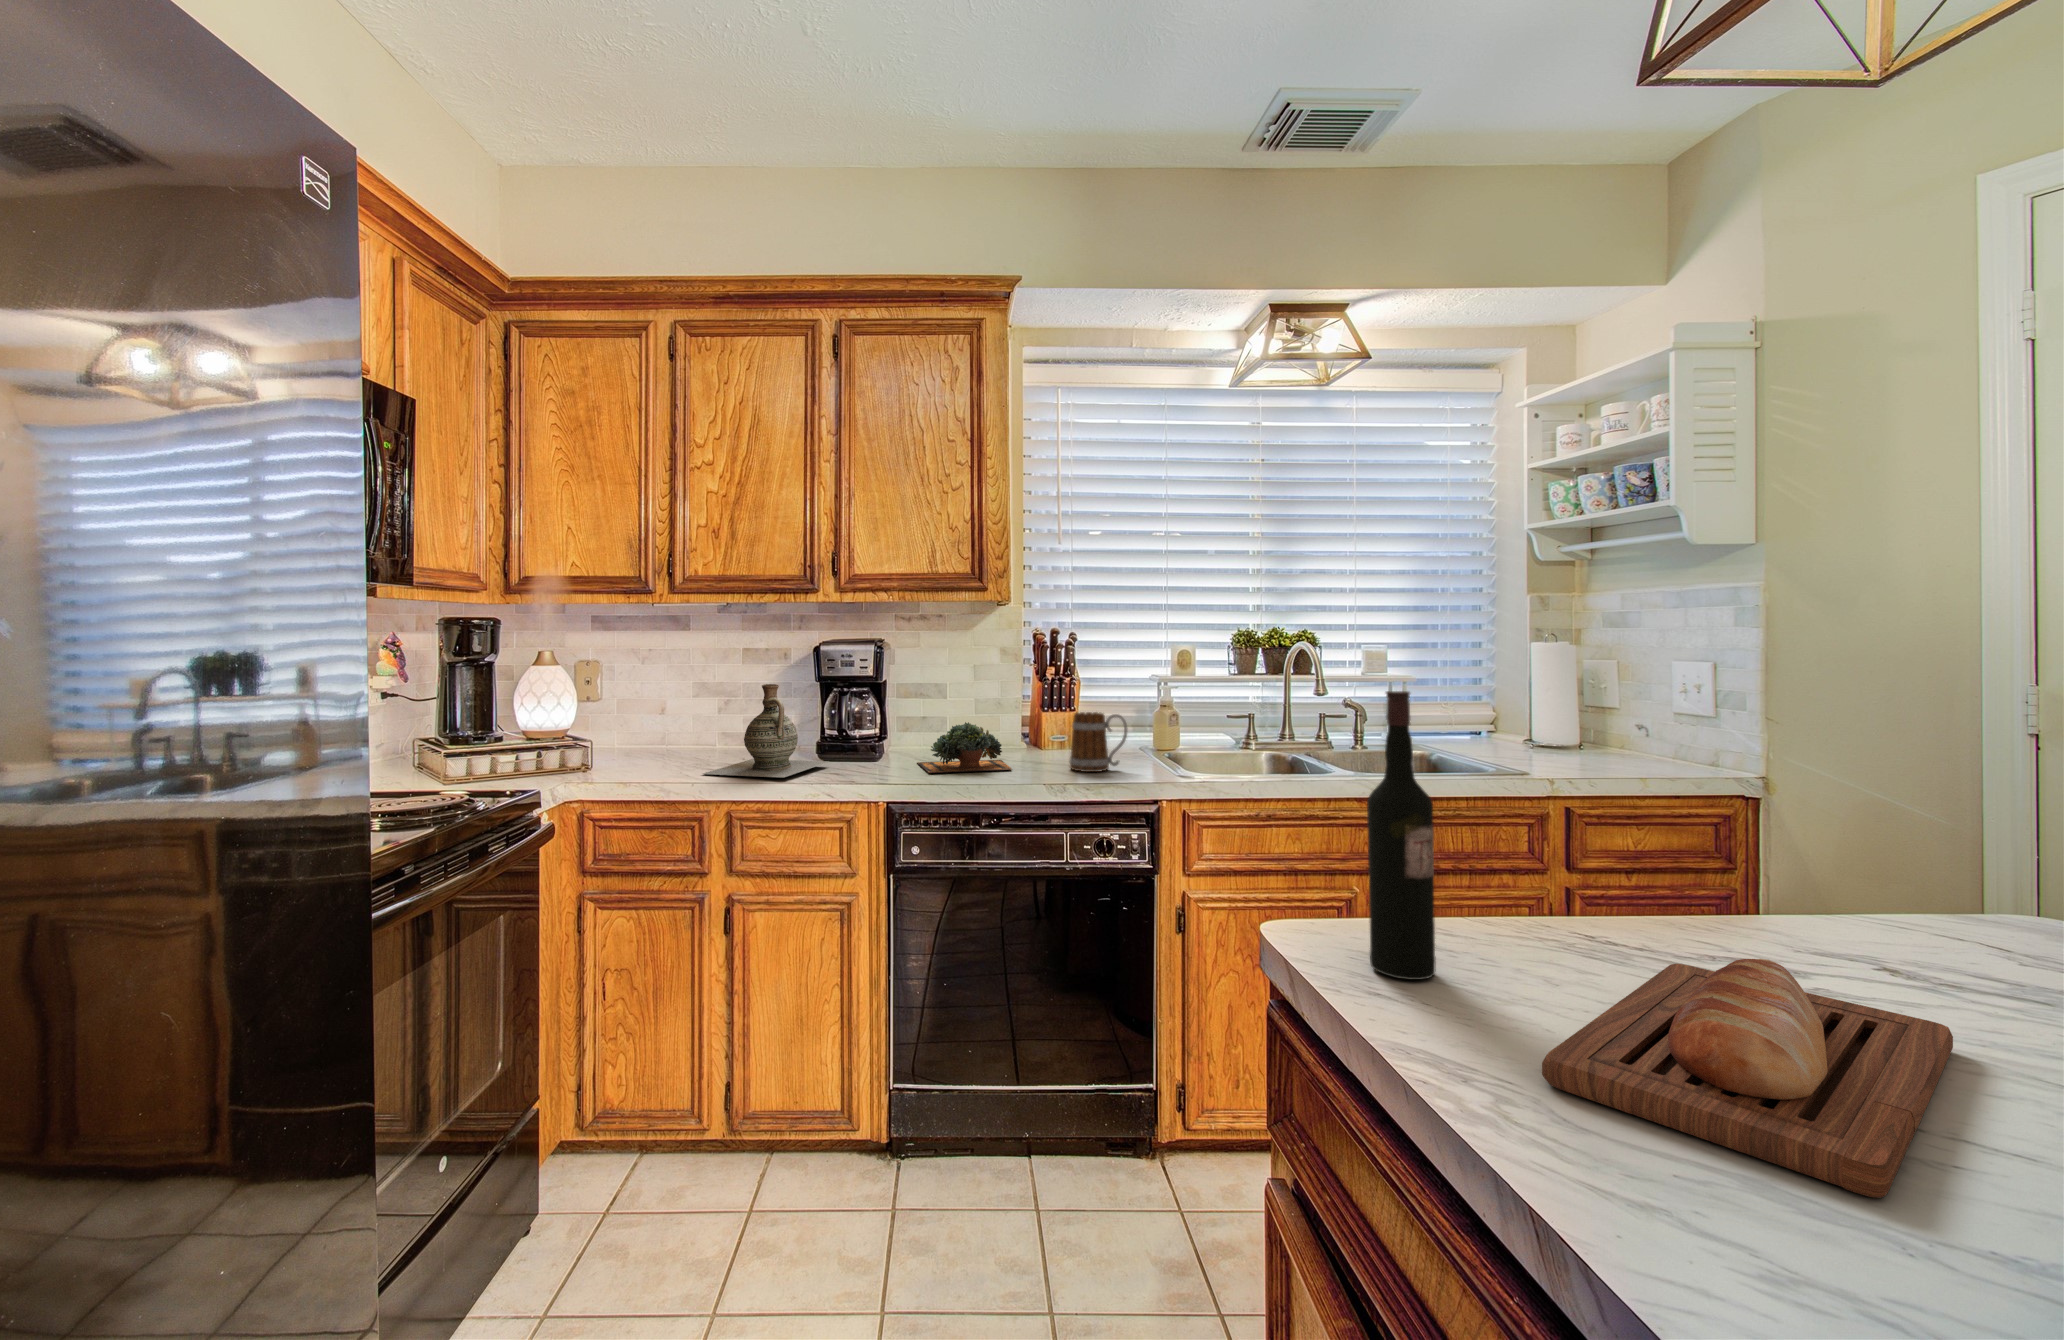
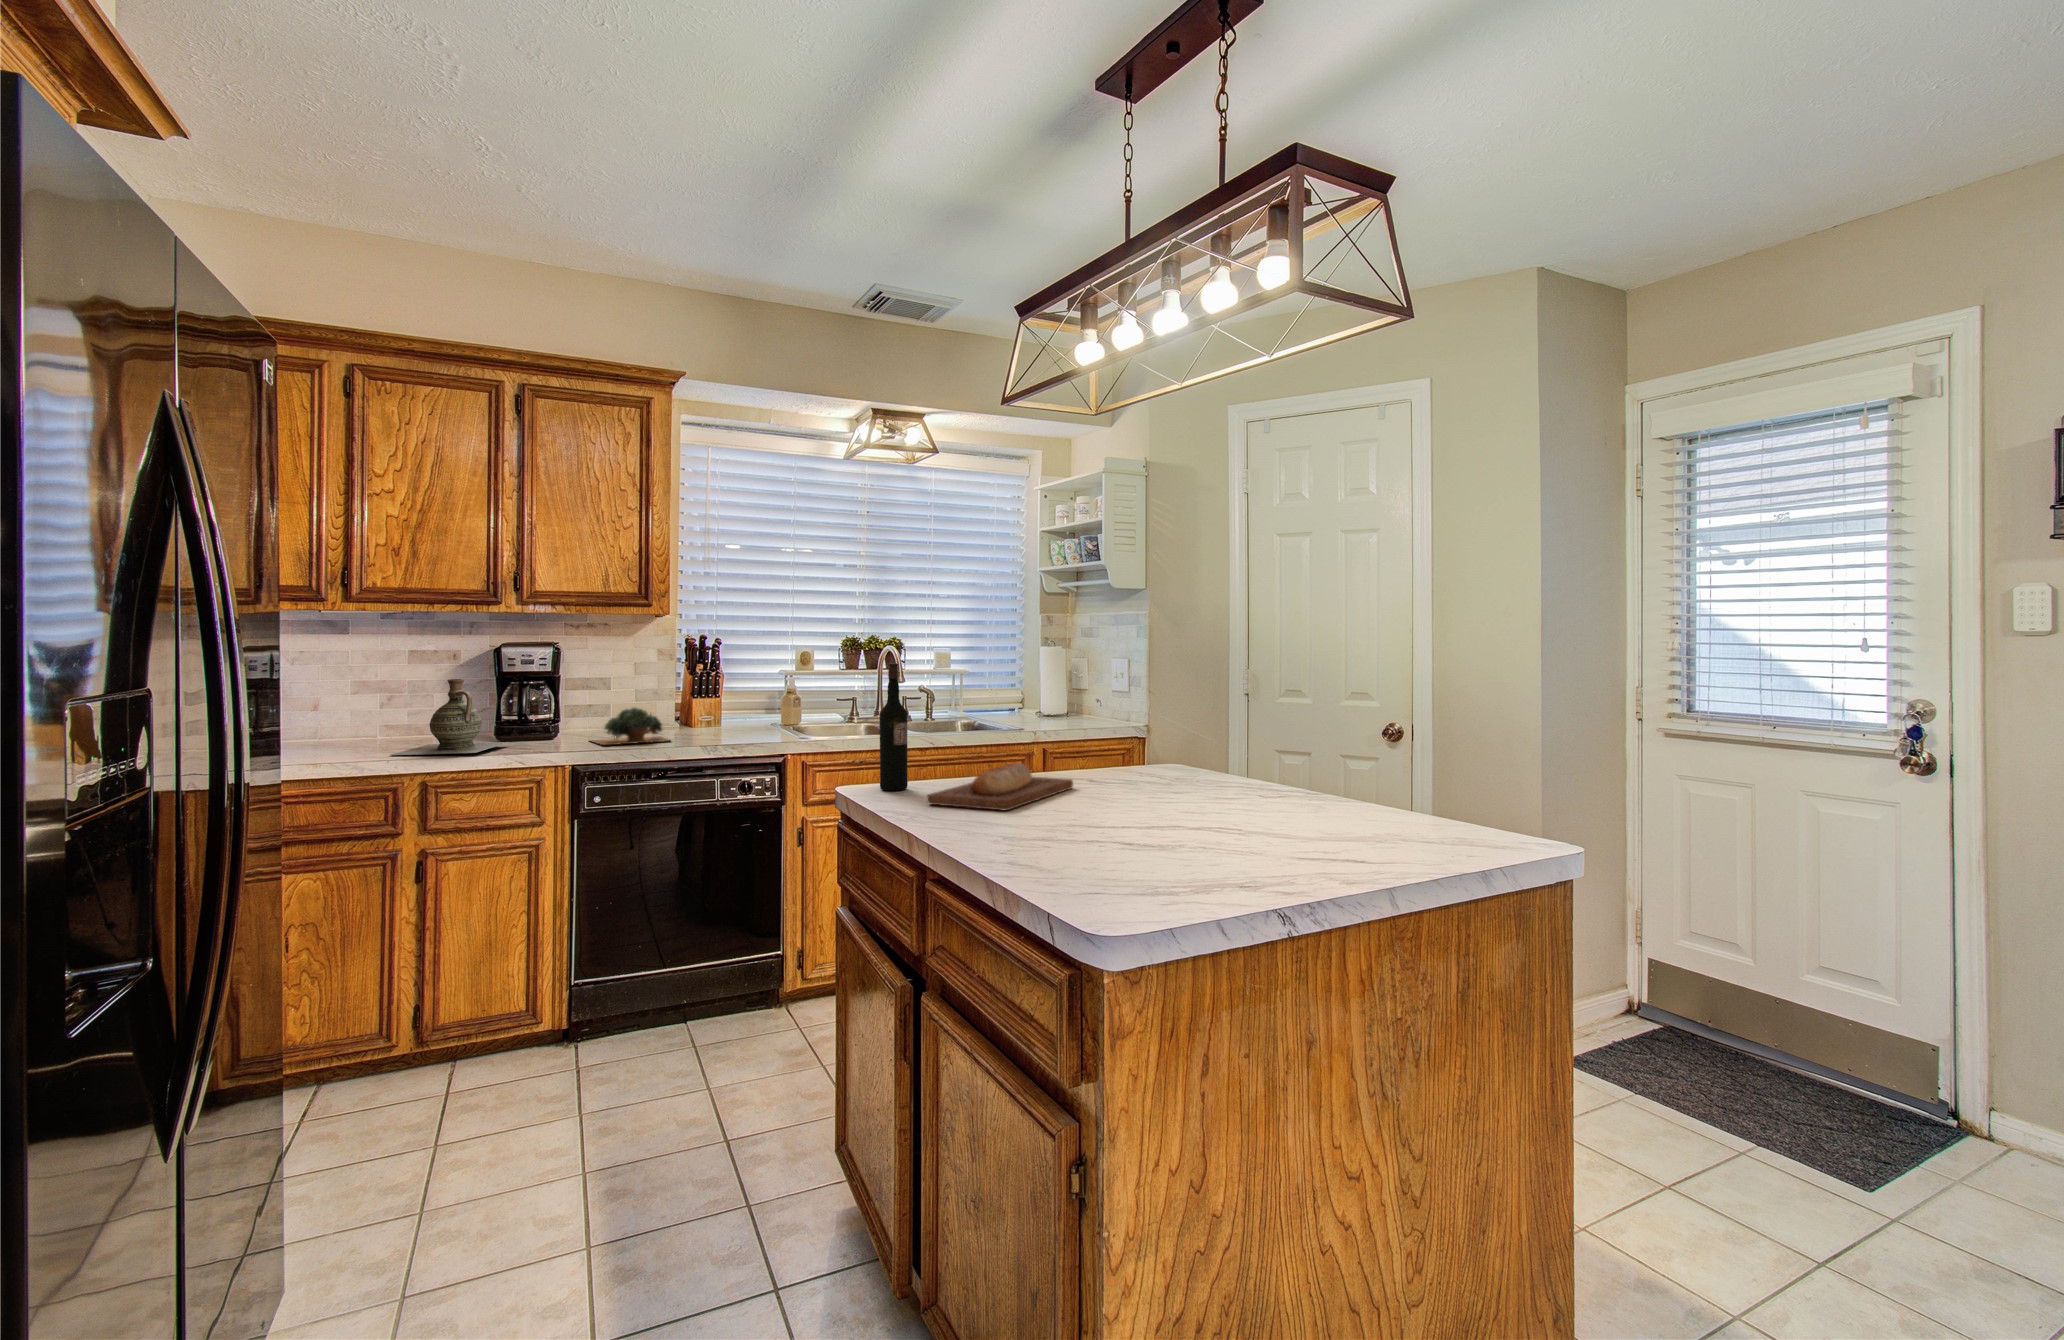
mug: present [1070,712,1127,772] -> none [718,697,763,740]

